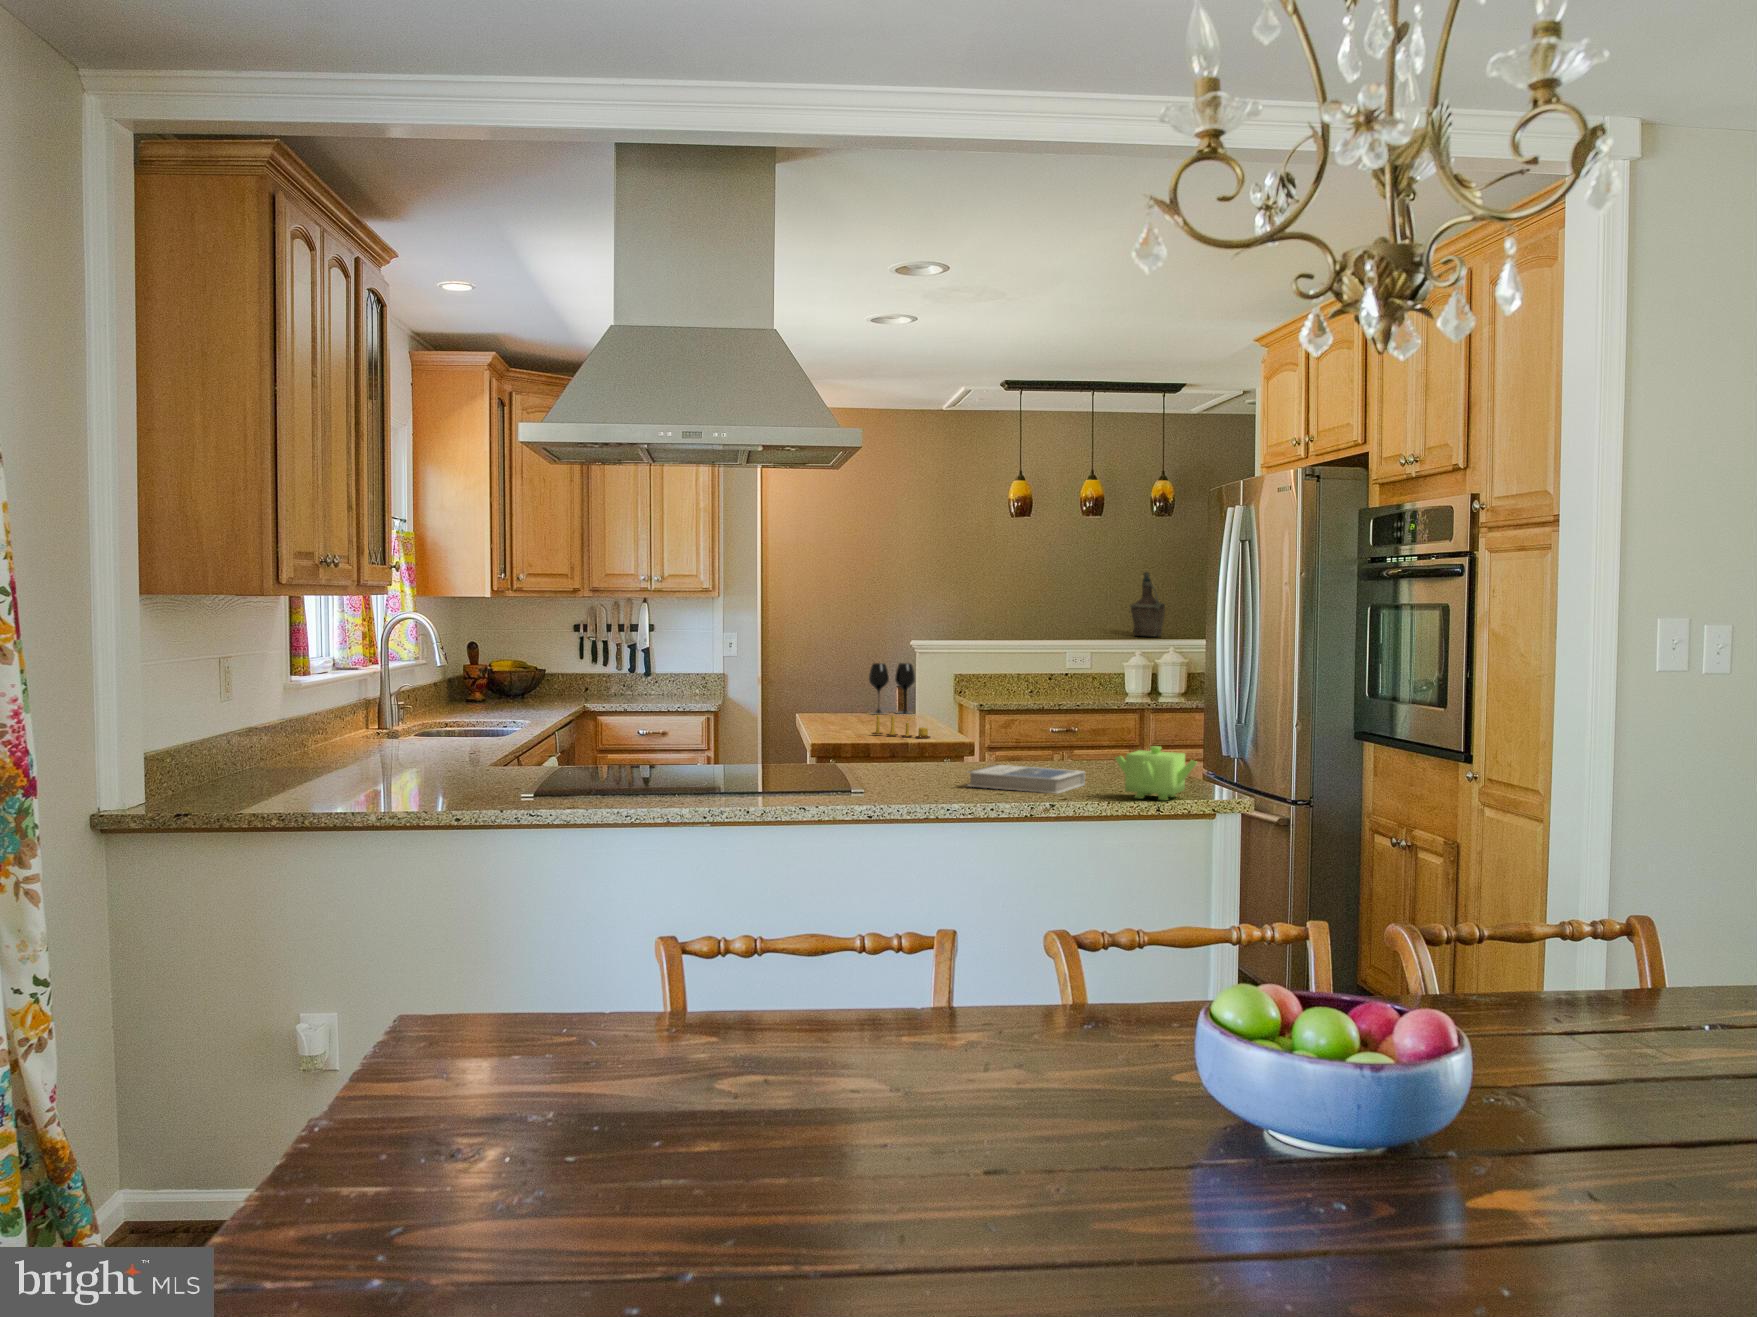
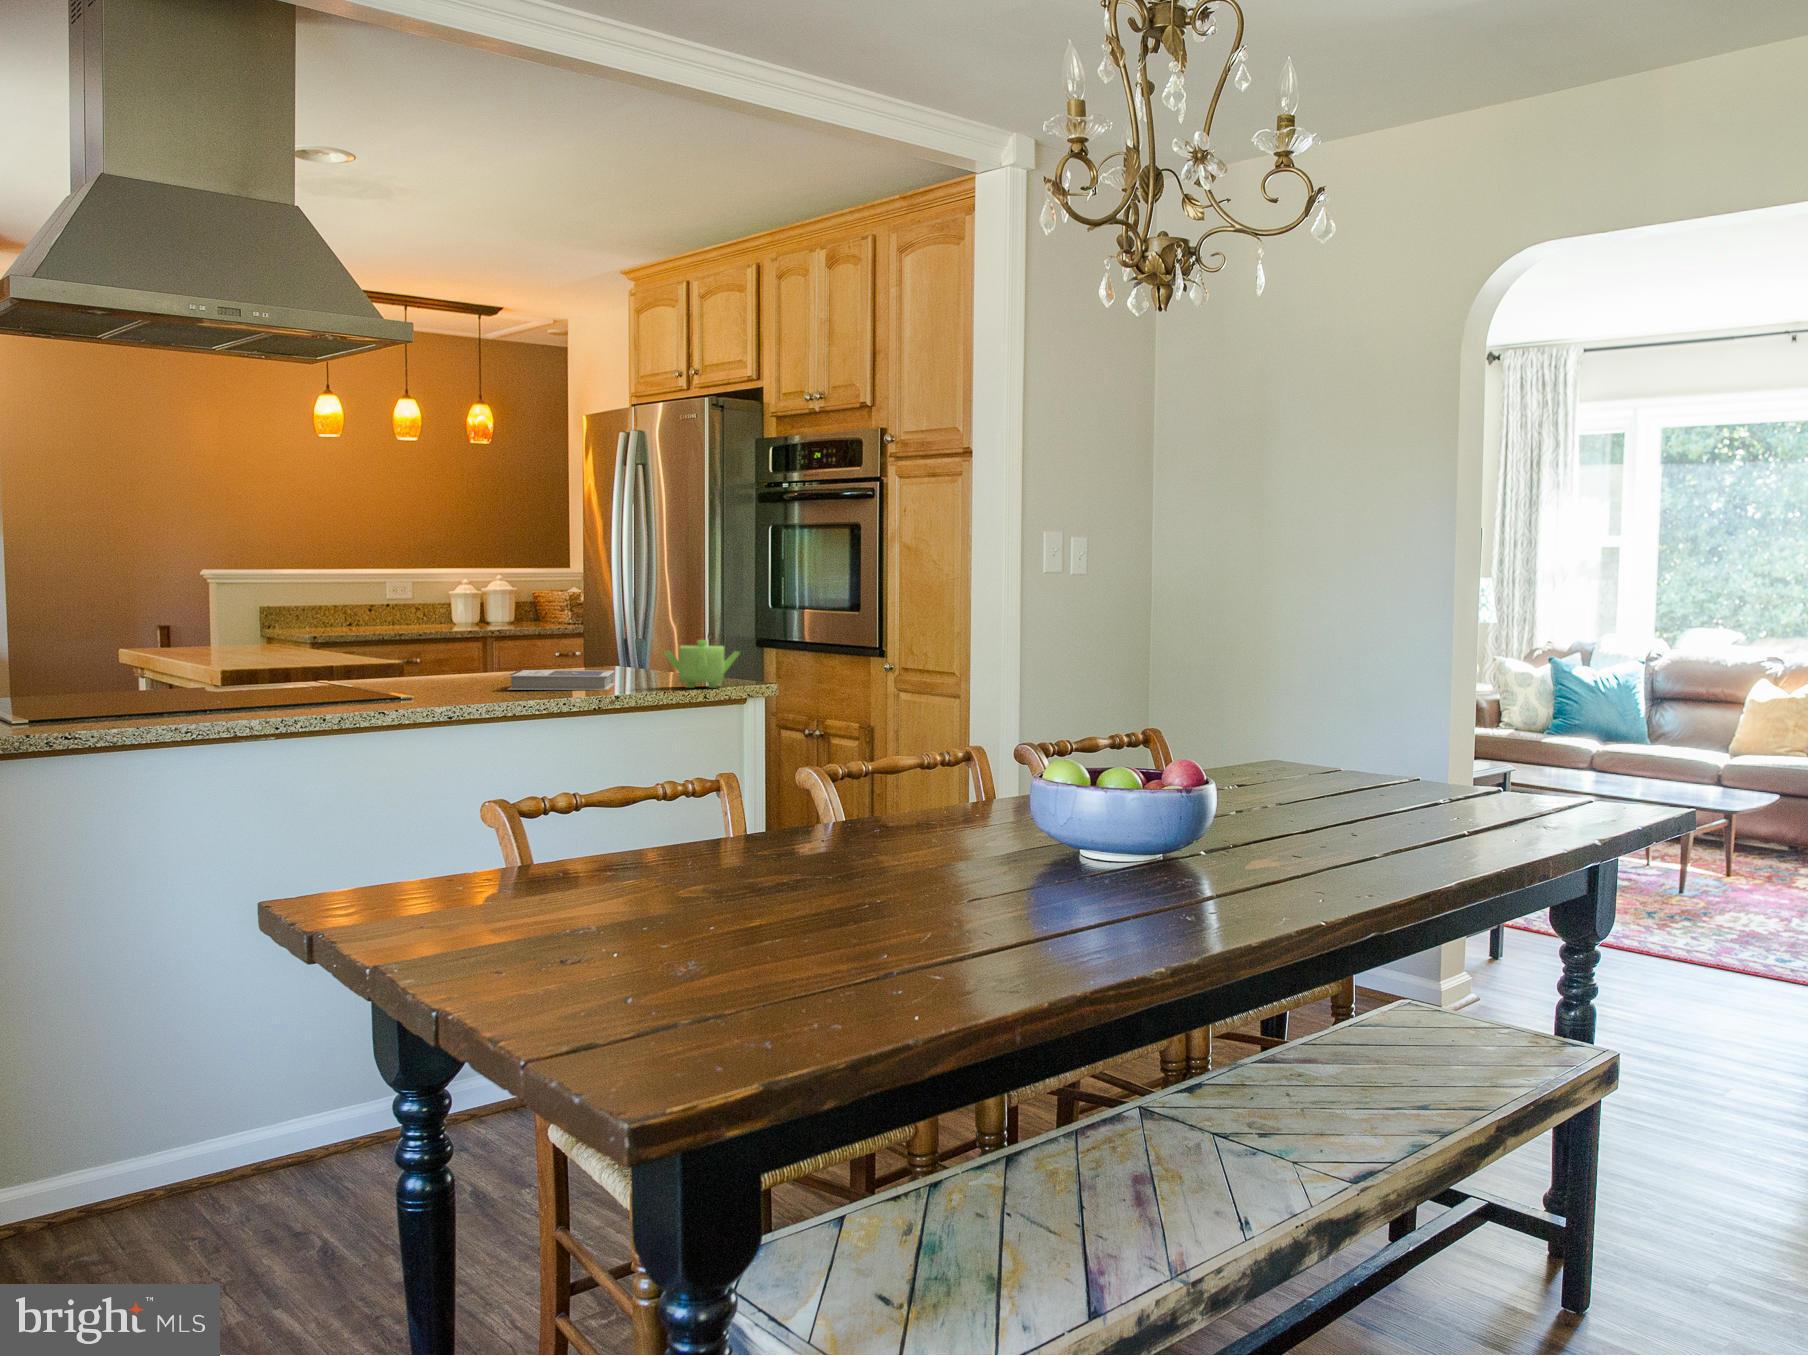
bottle: present [1130,572,1165,636] -> none [435,499,474,568]
wine glass: present [869,663,915,714] -> none [175,593,235,651]
candle: present [872,715,930,739] -> none [252,640,333,665]

